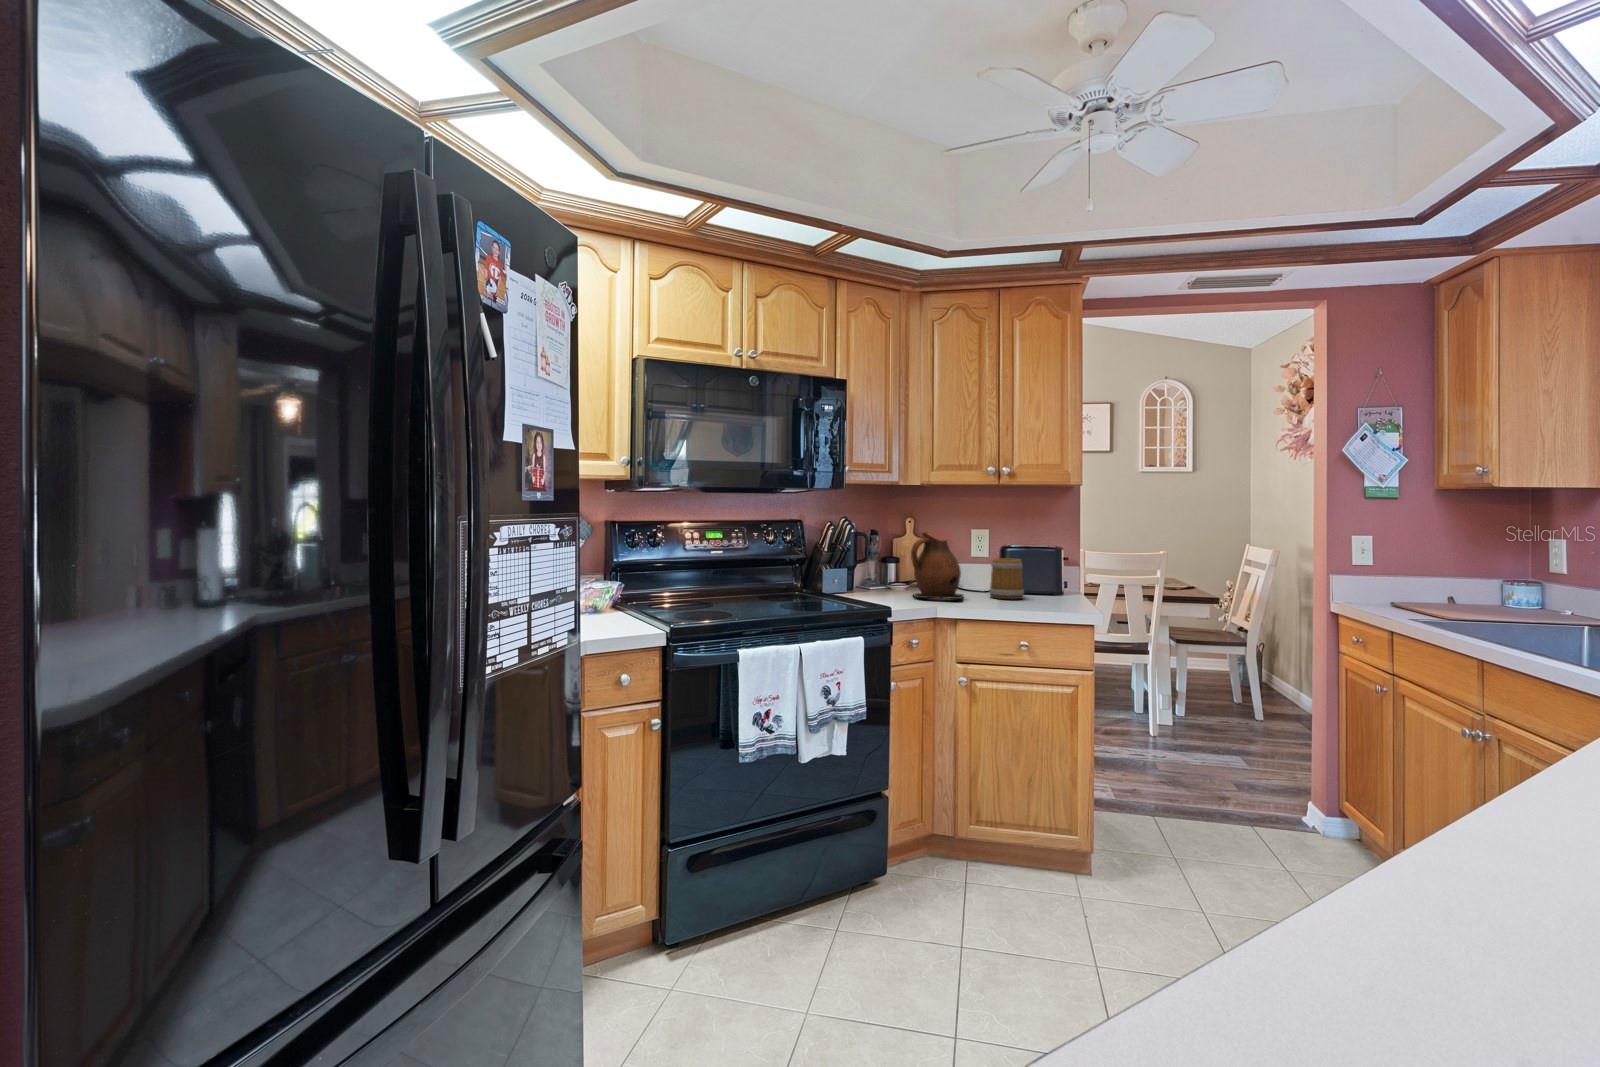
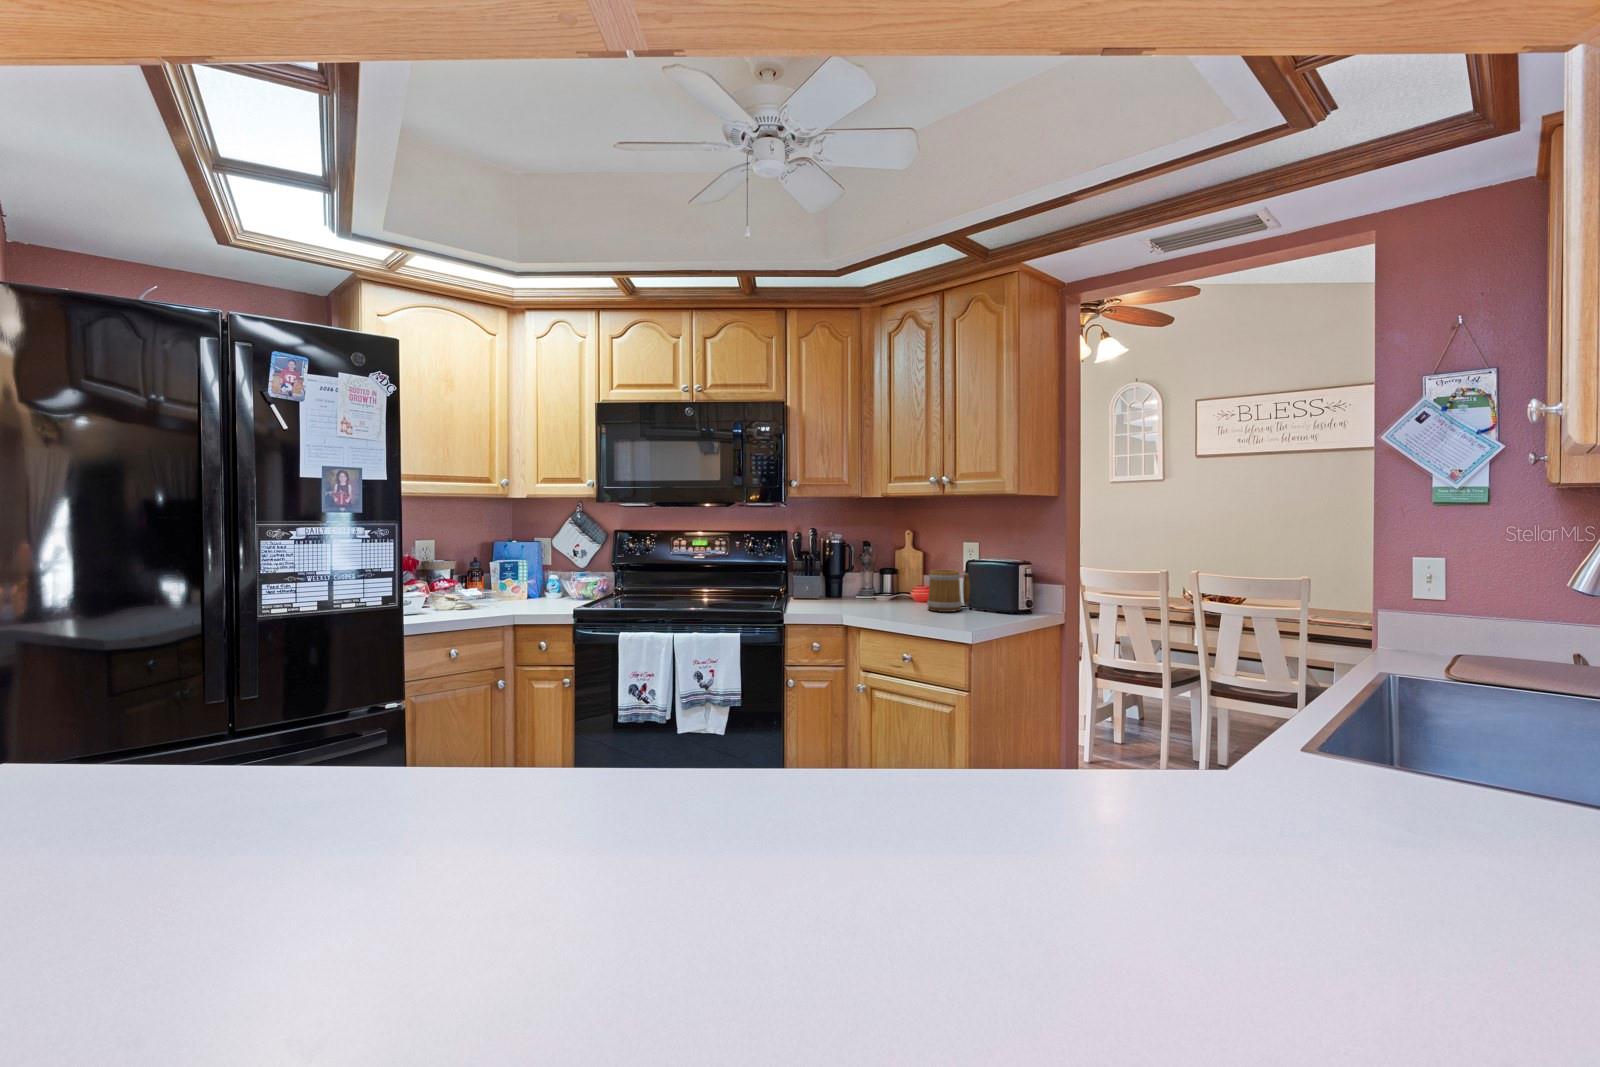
ceramic pitcher: present [911,532,963,599] -> none [846,542,907,609]

